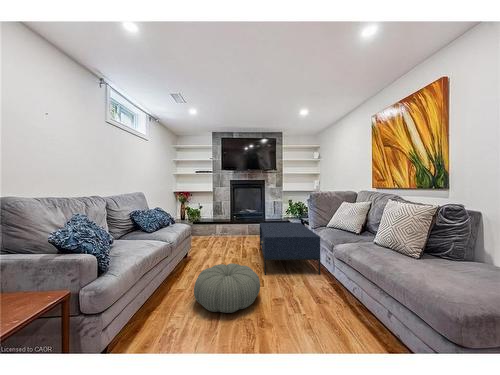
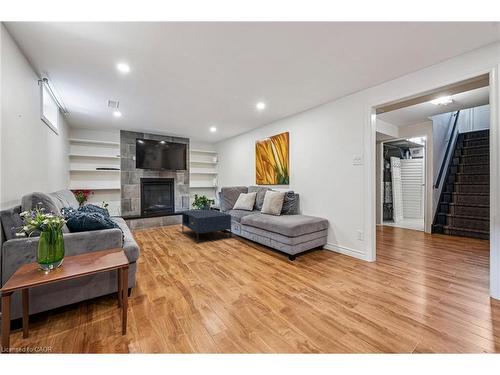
pouf: present [194,263,260,313] -> none [161,236,204,262]

